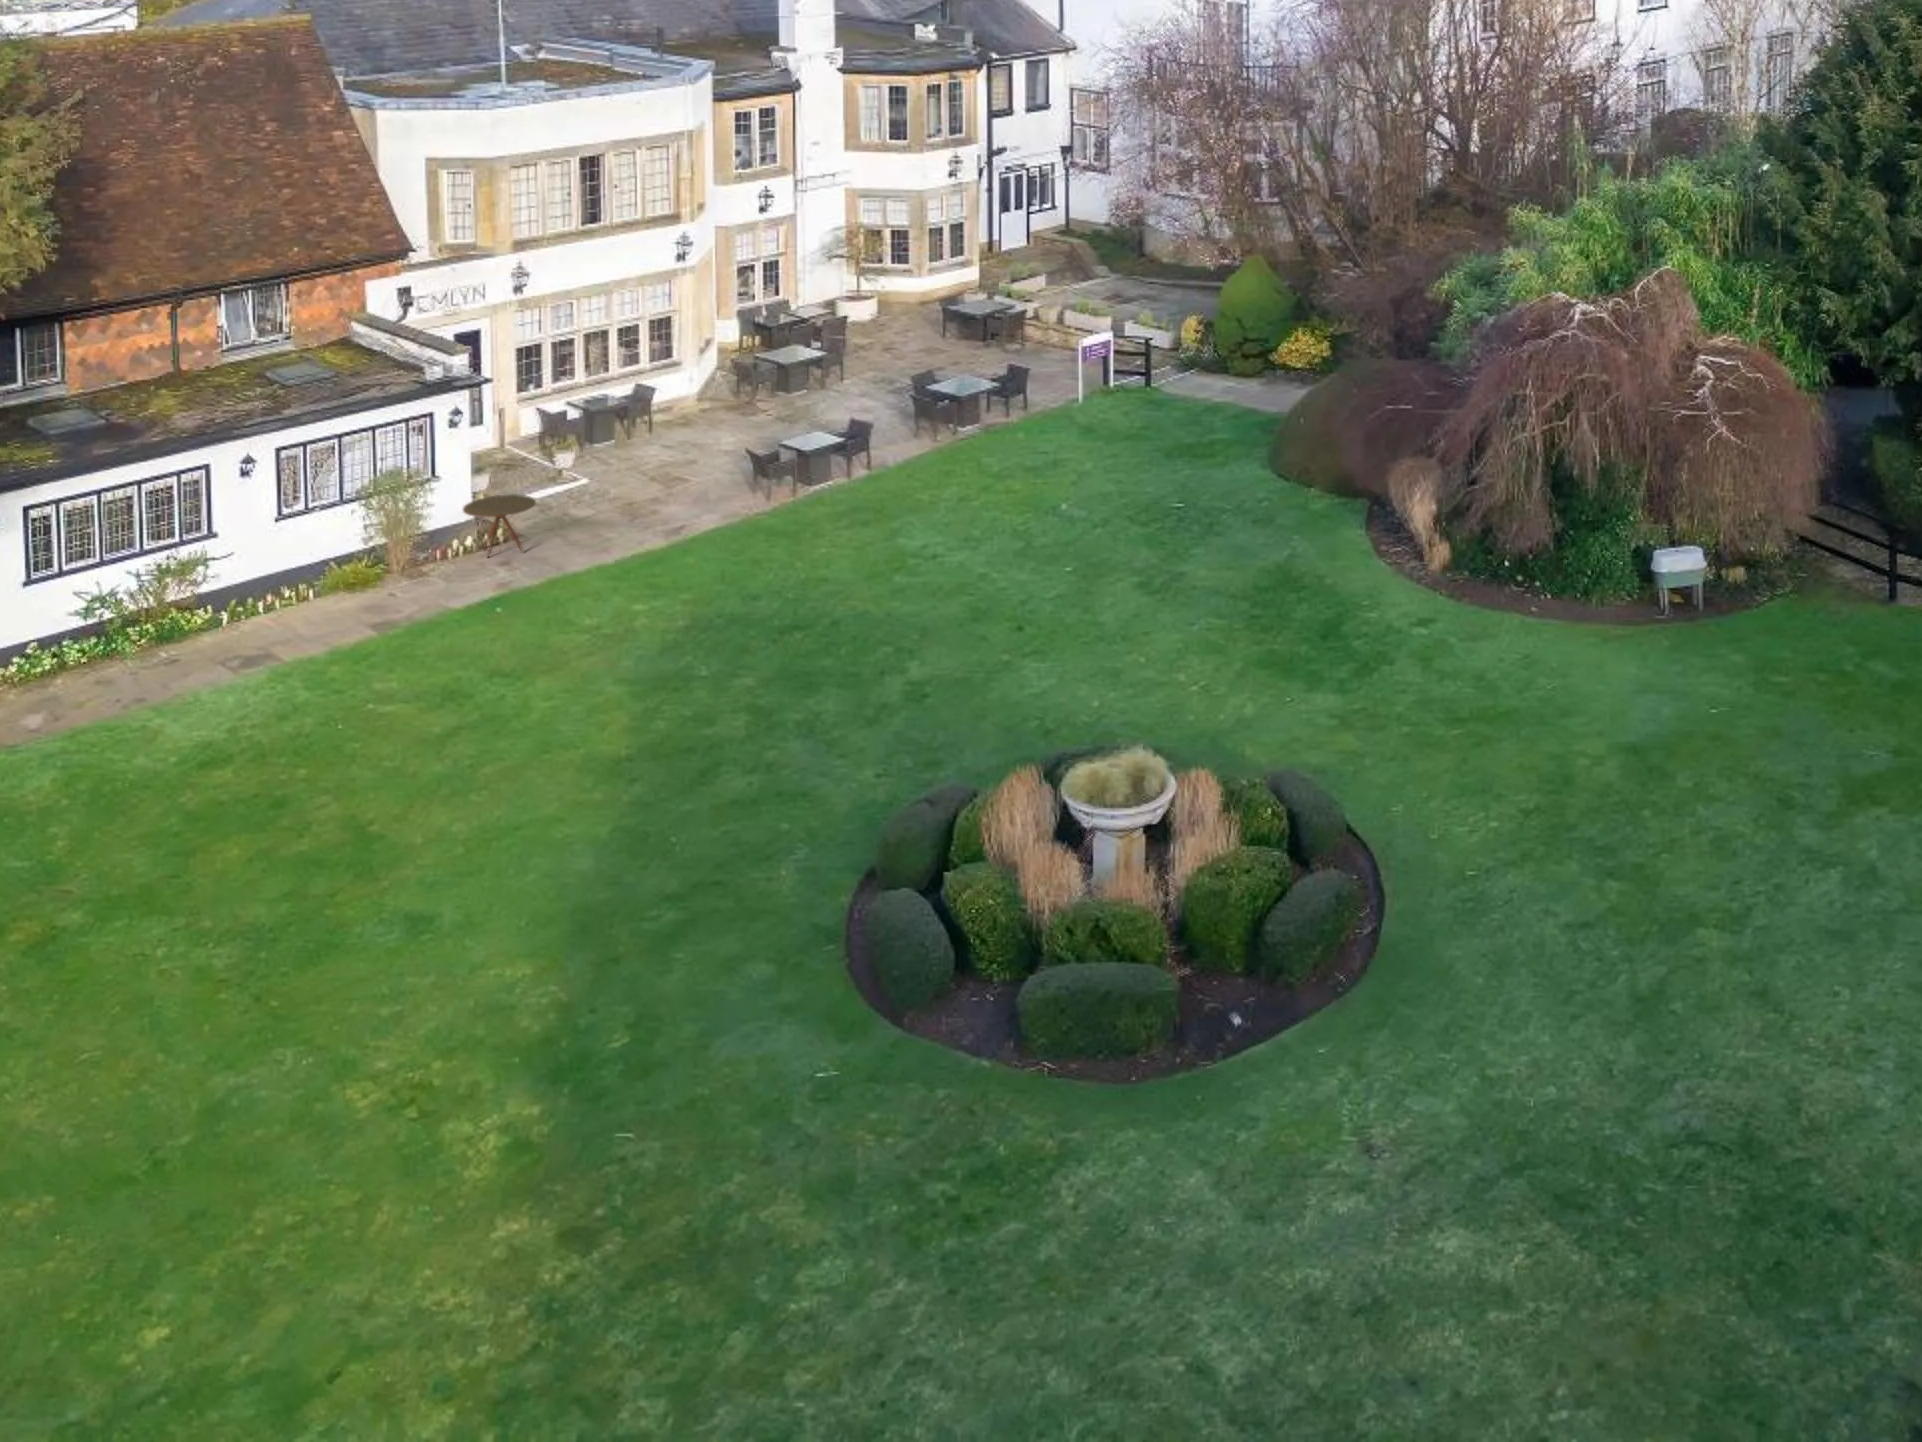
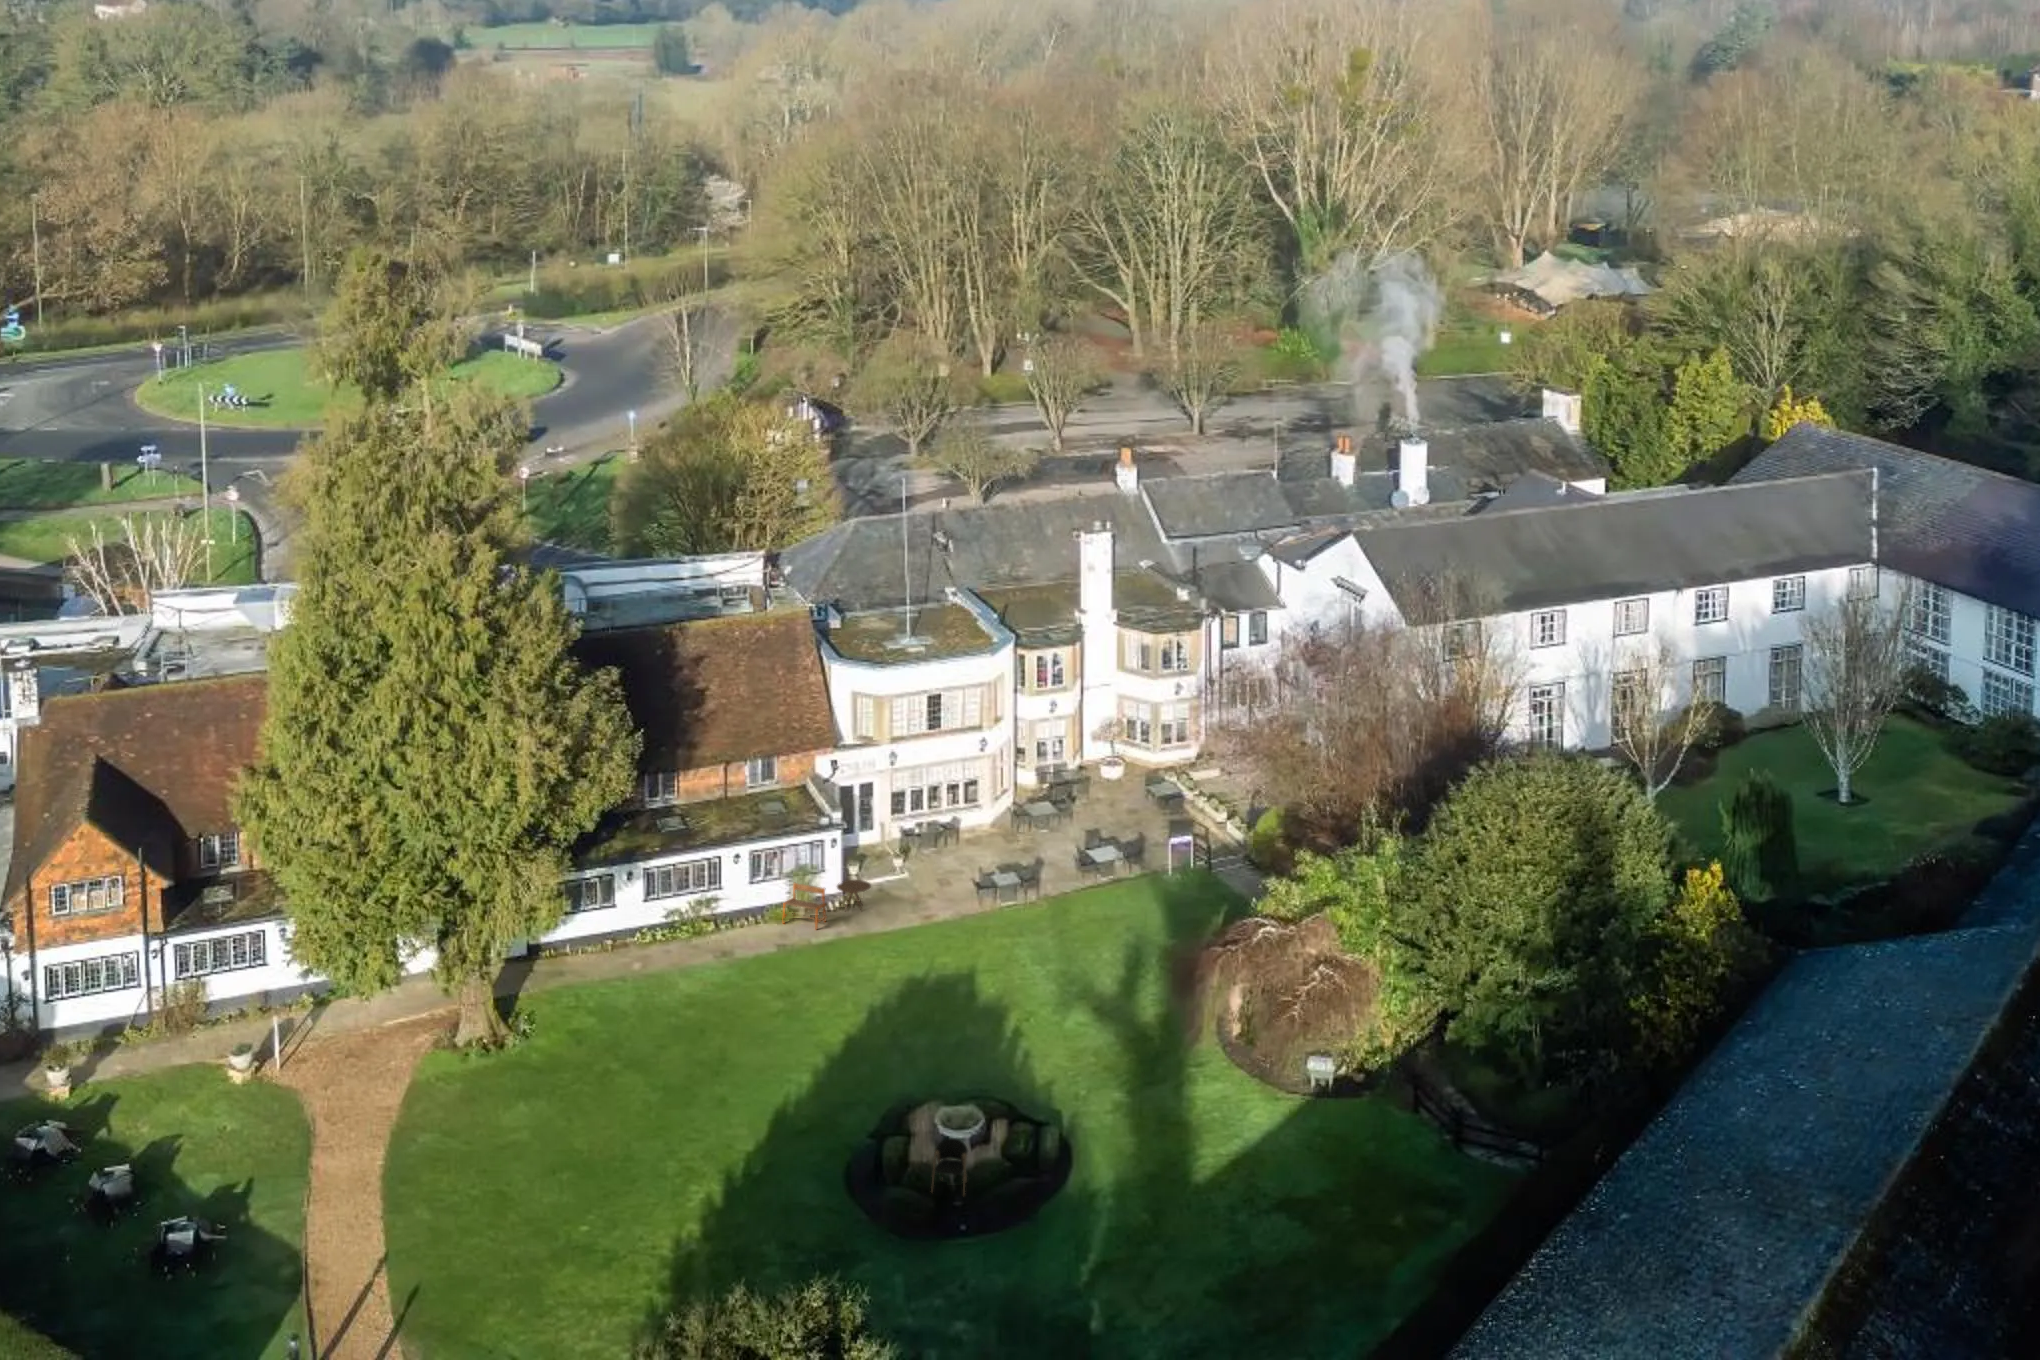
bench: none [357,510,457,597] -> present [783,883,827,929]
chair: none [1041,955,1138,1109] -> present [931,1138,968,1194]

